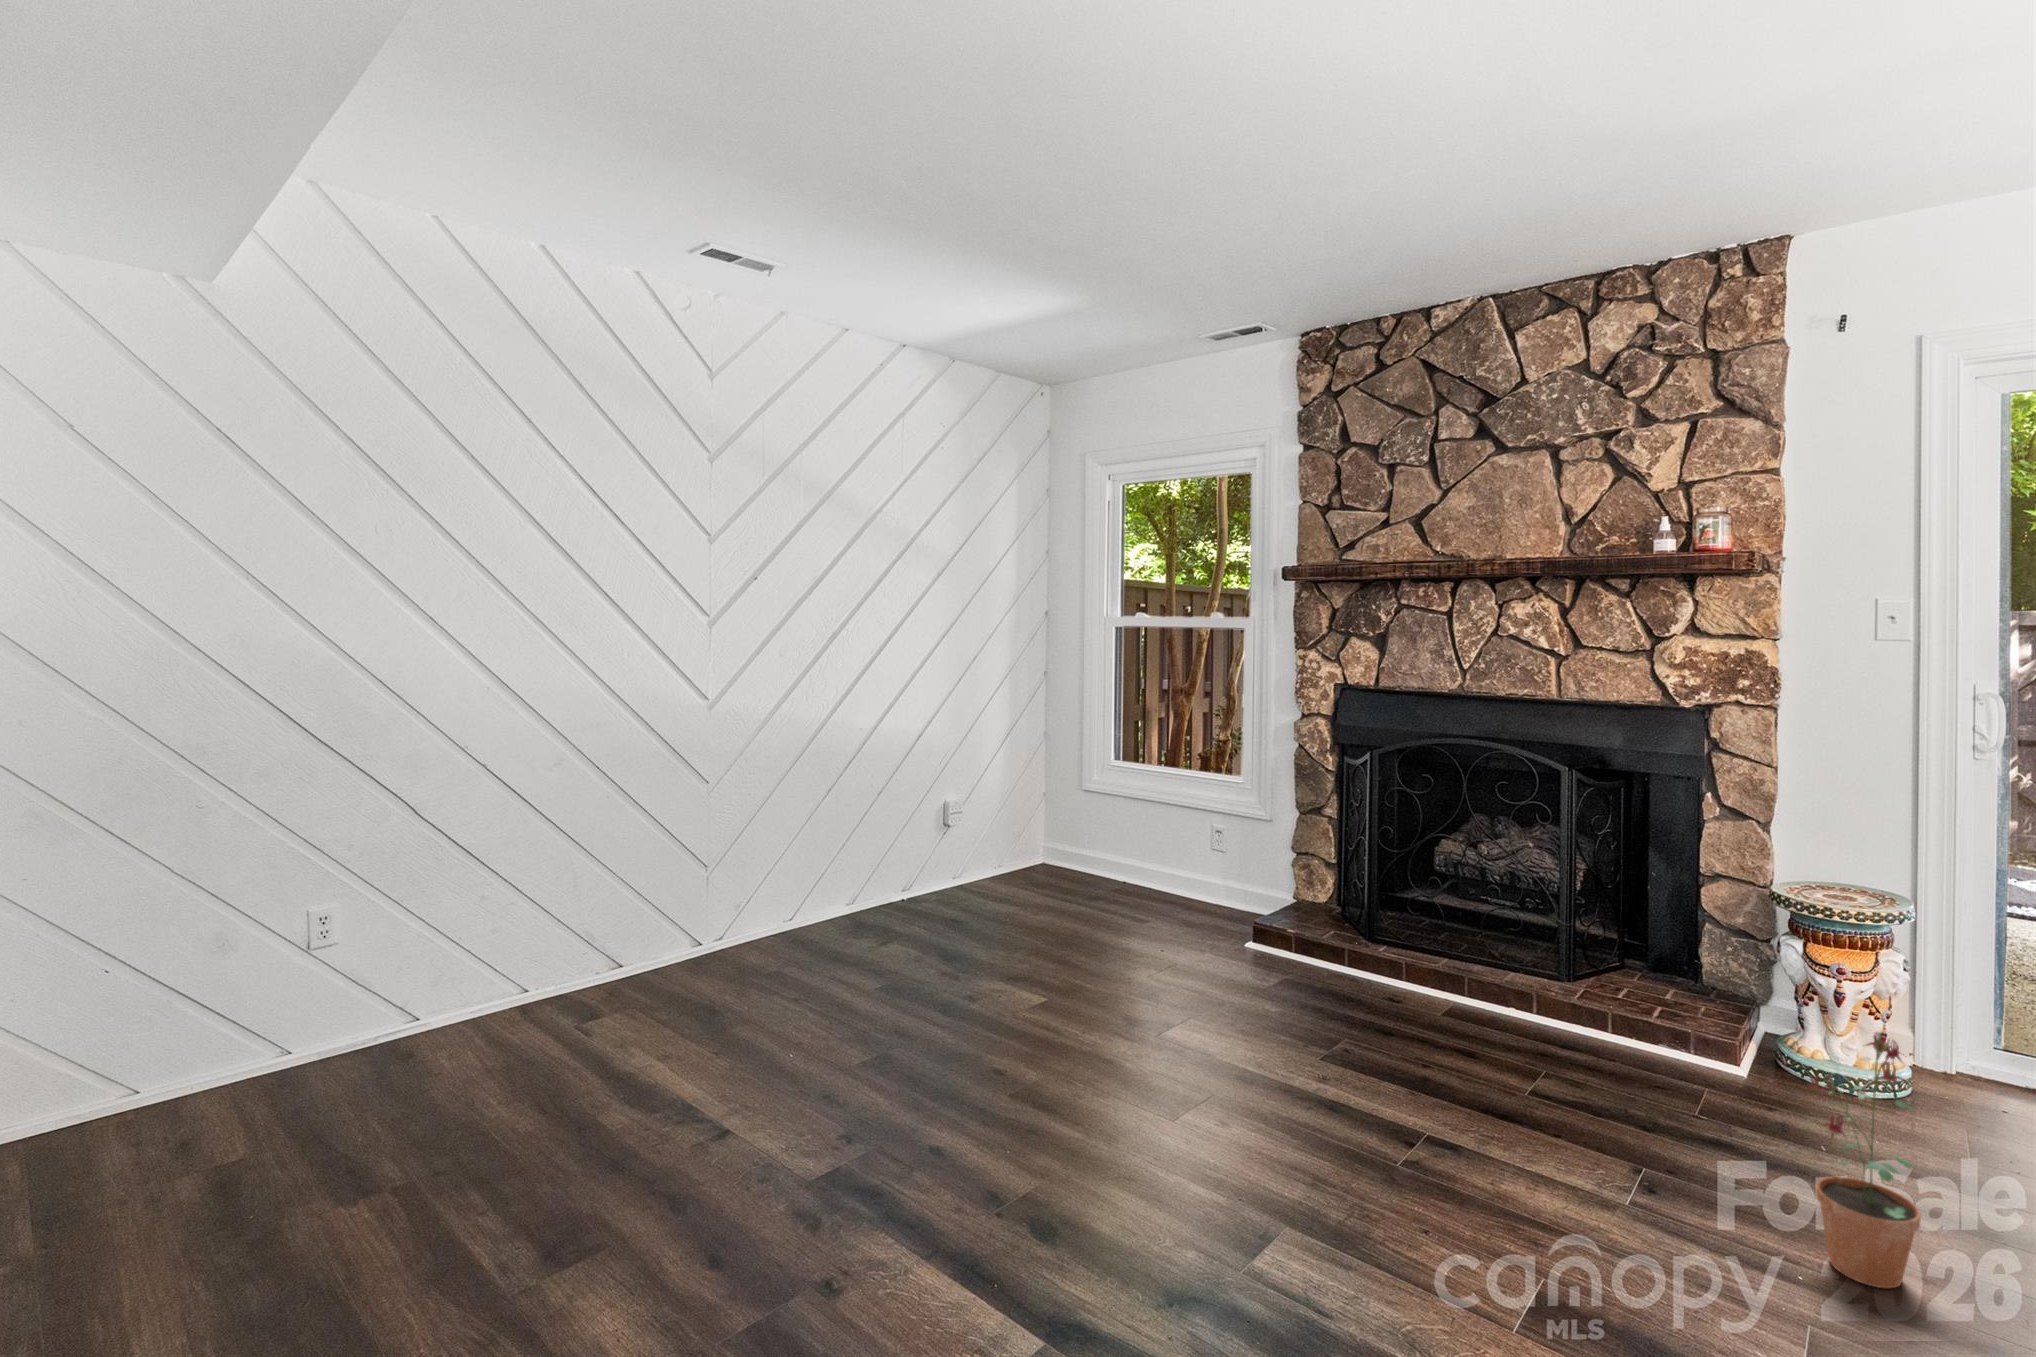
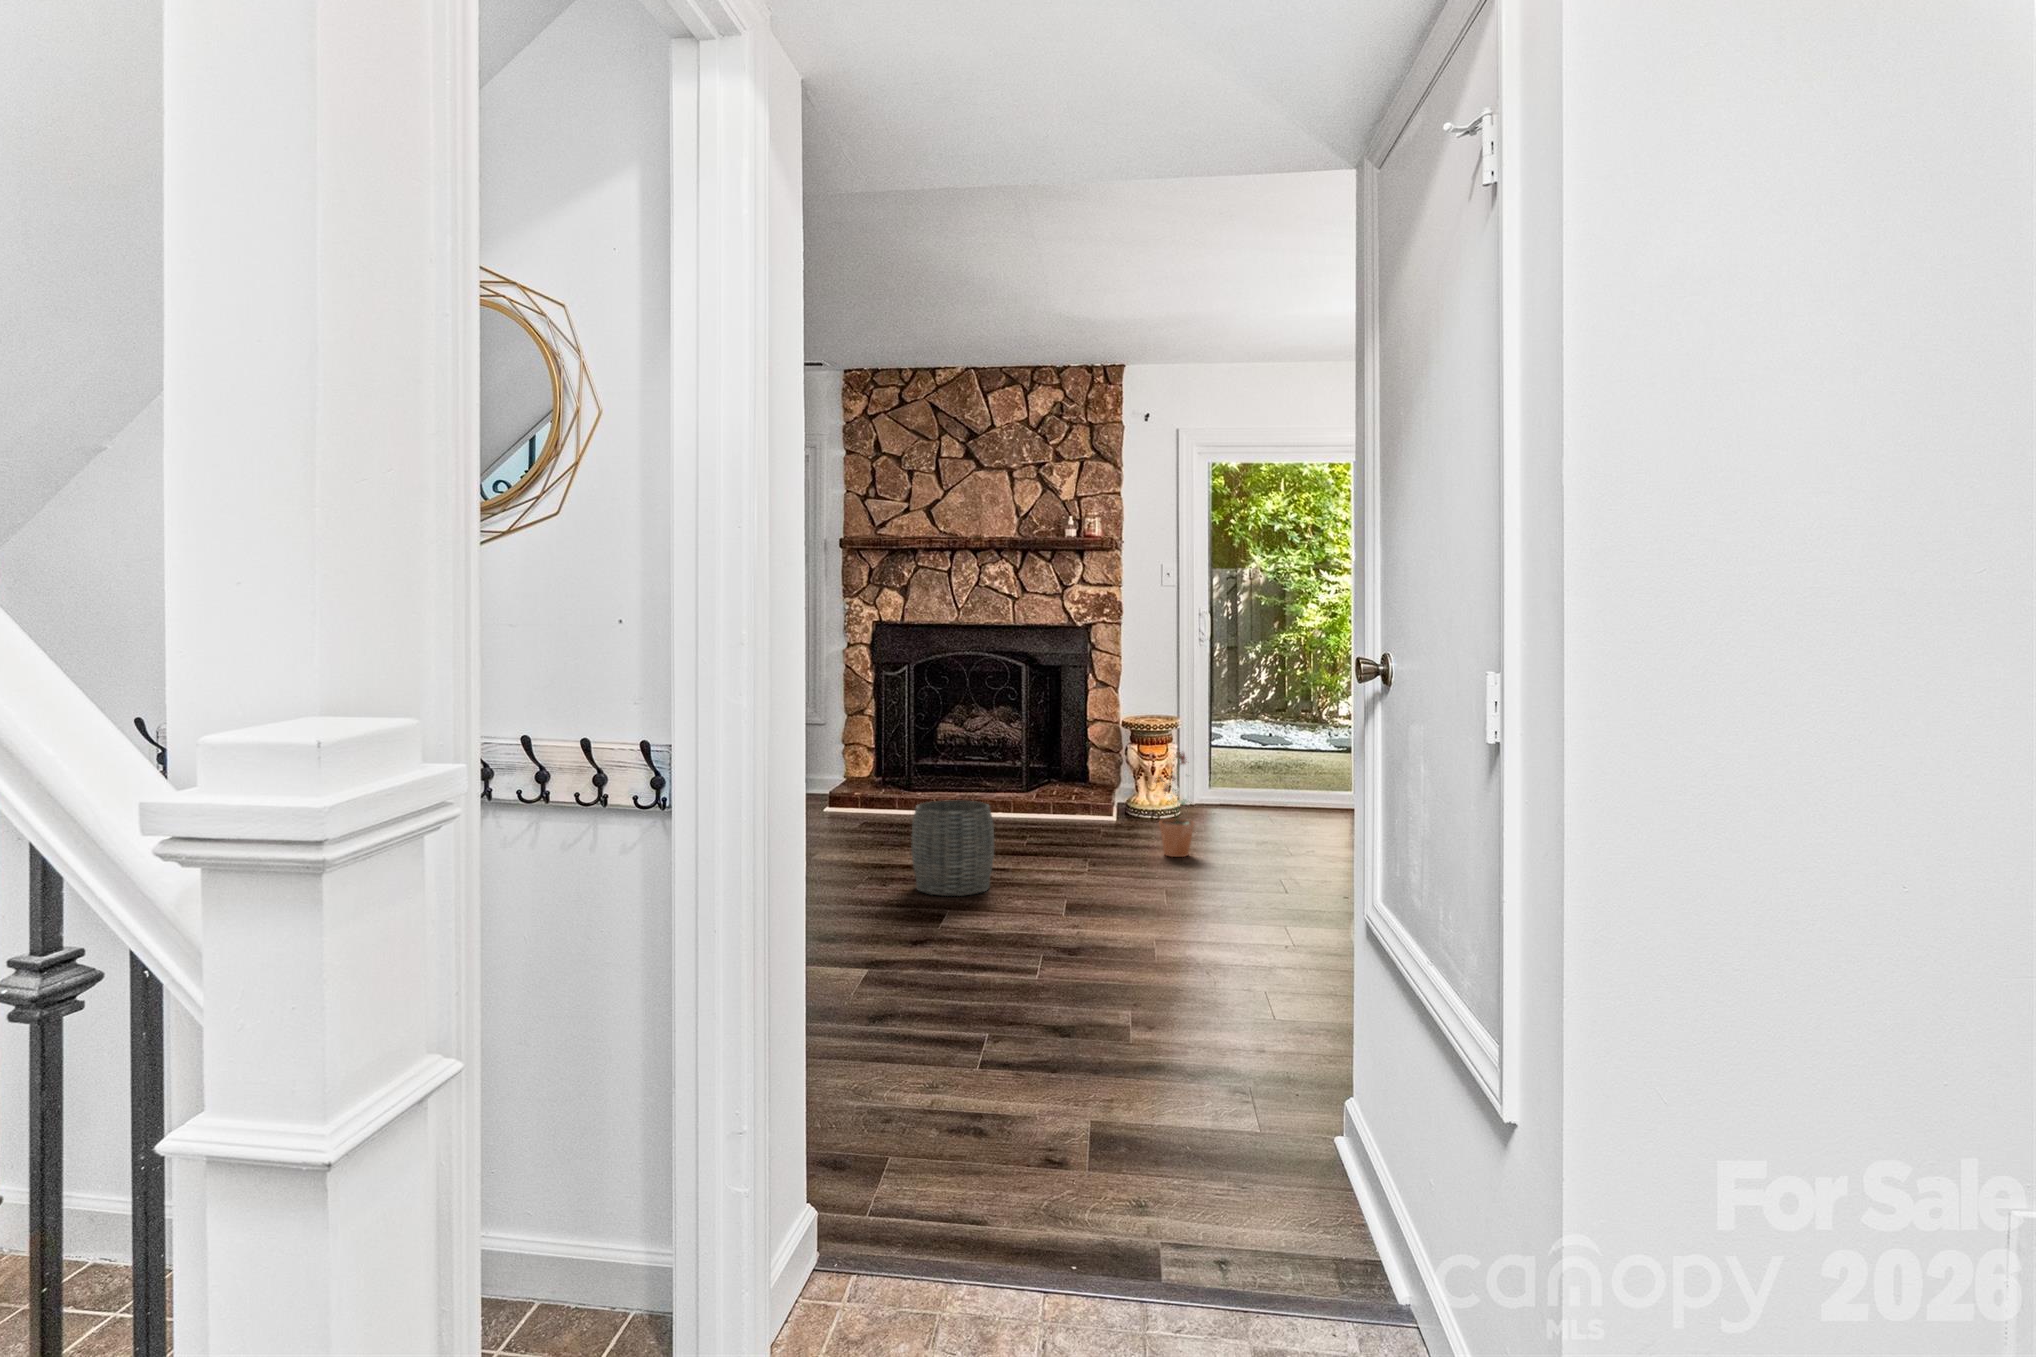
woven basket: none [1204,1071,1367,1302] -> present [911,801,994,896]

